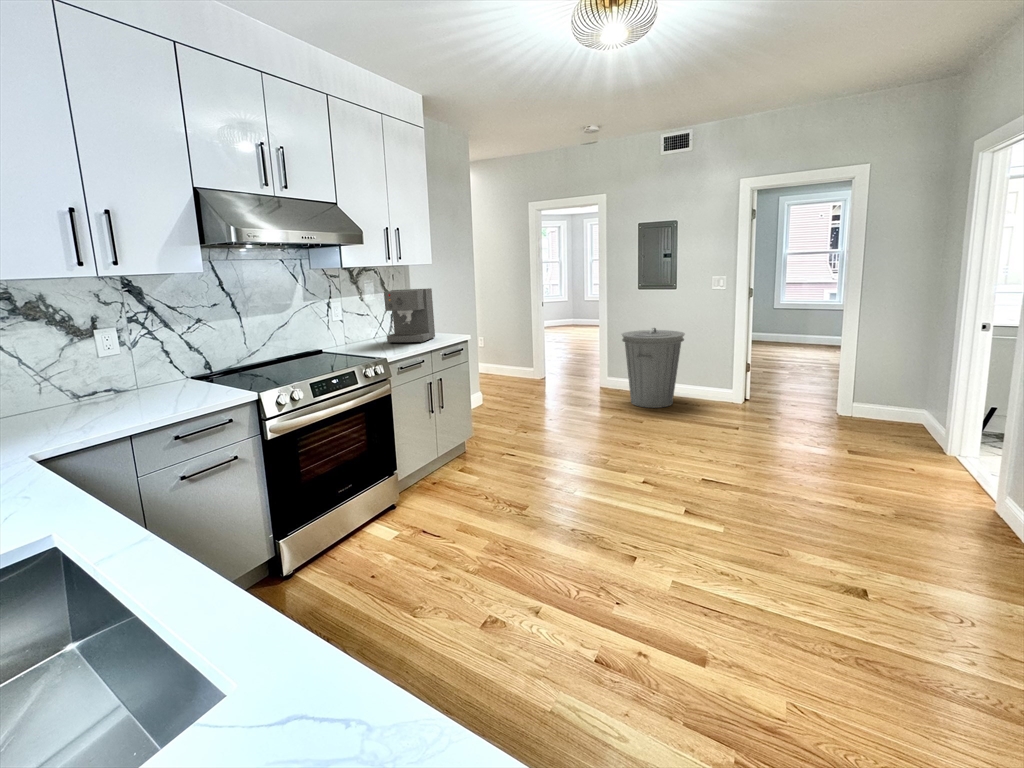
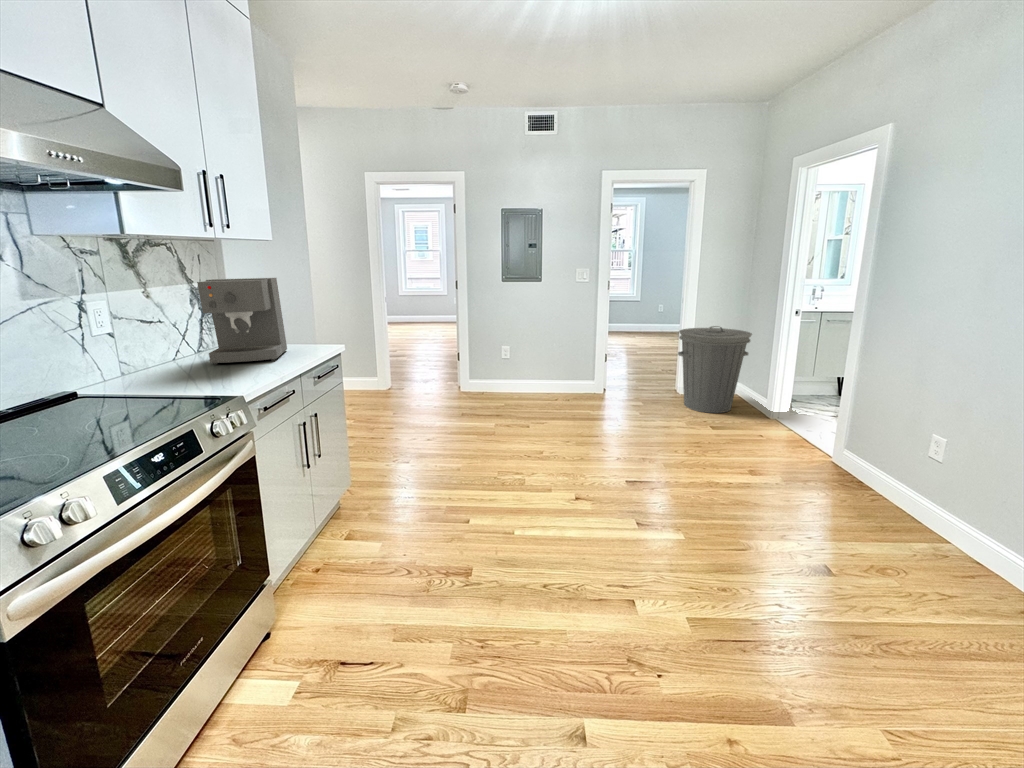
trash can: present [622,328,685,408] -> present [678,326,752,413]

